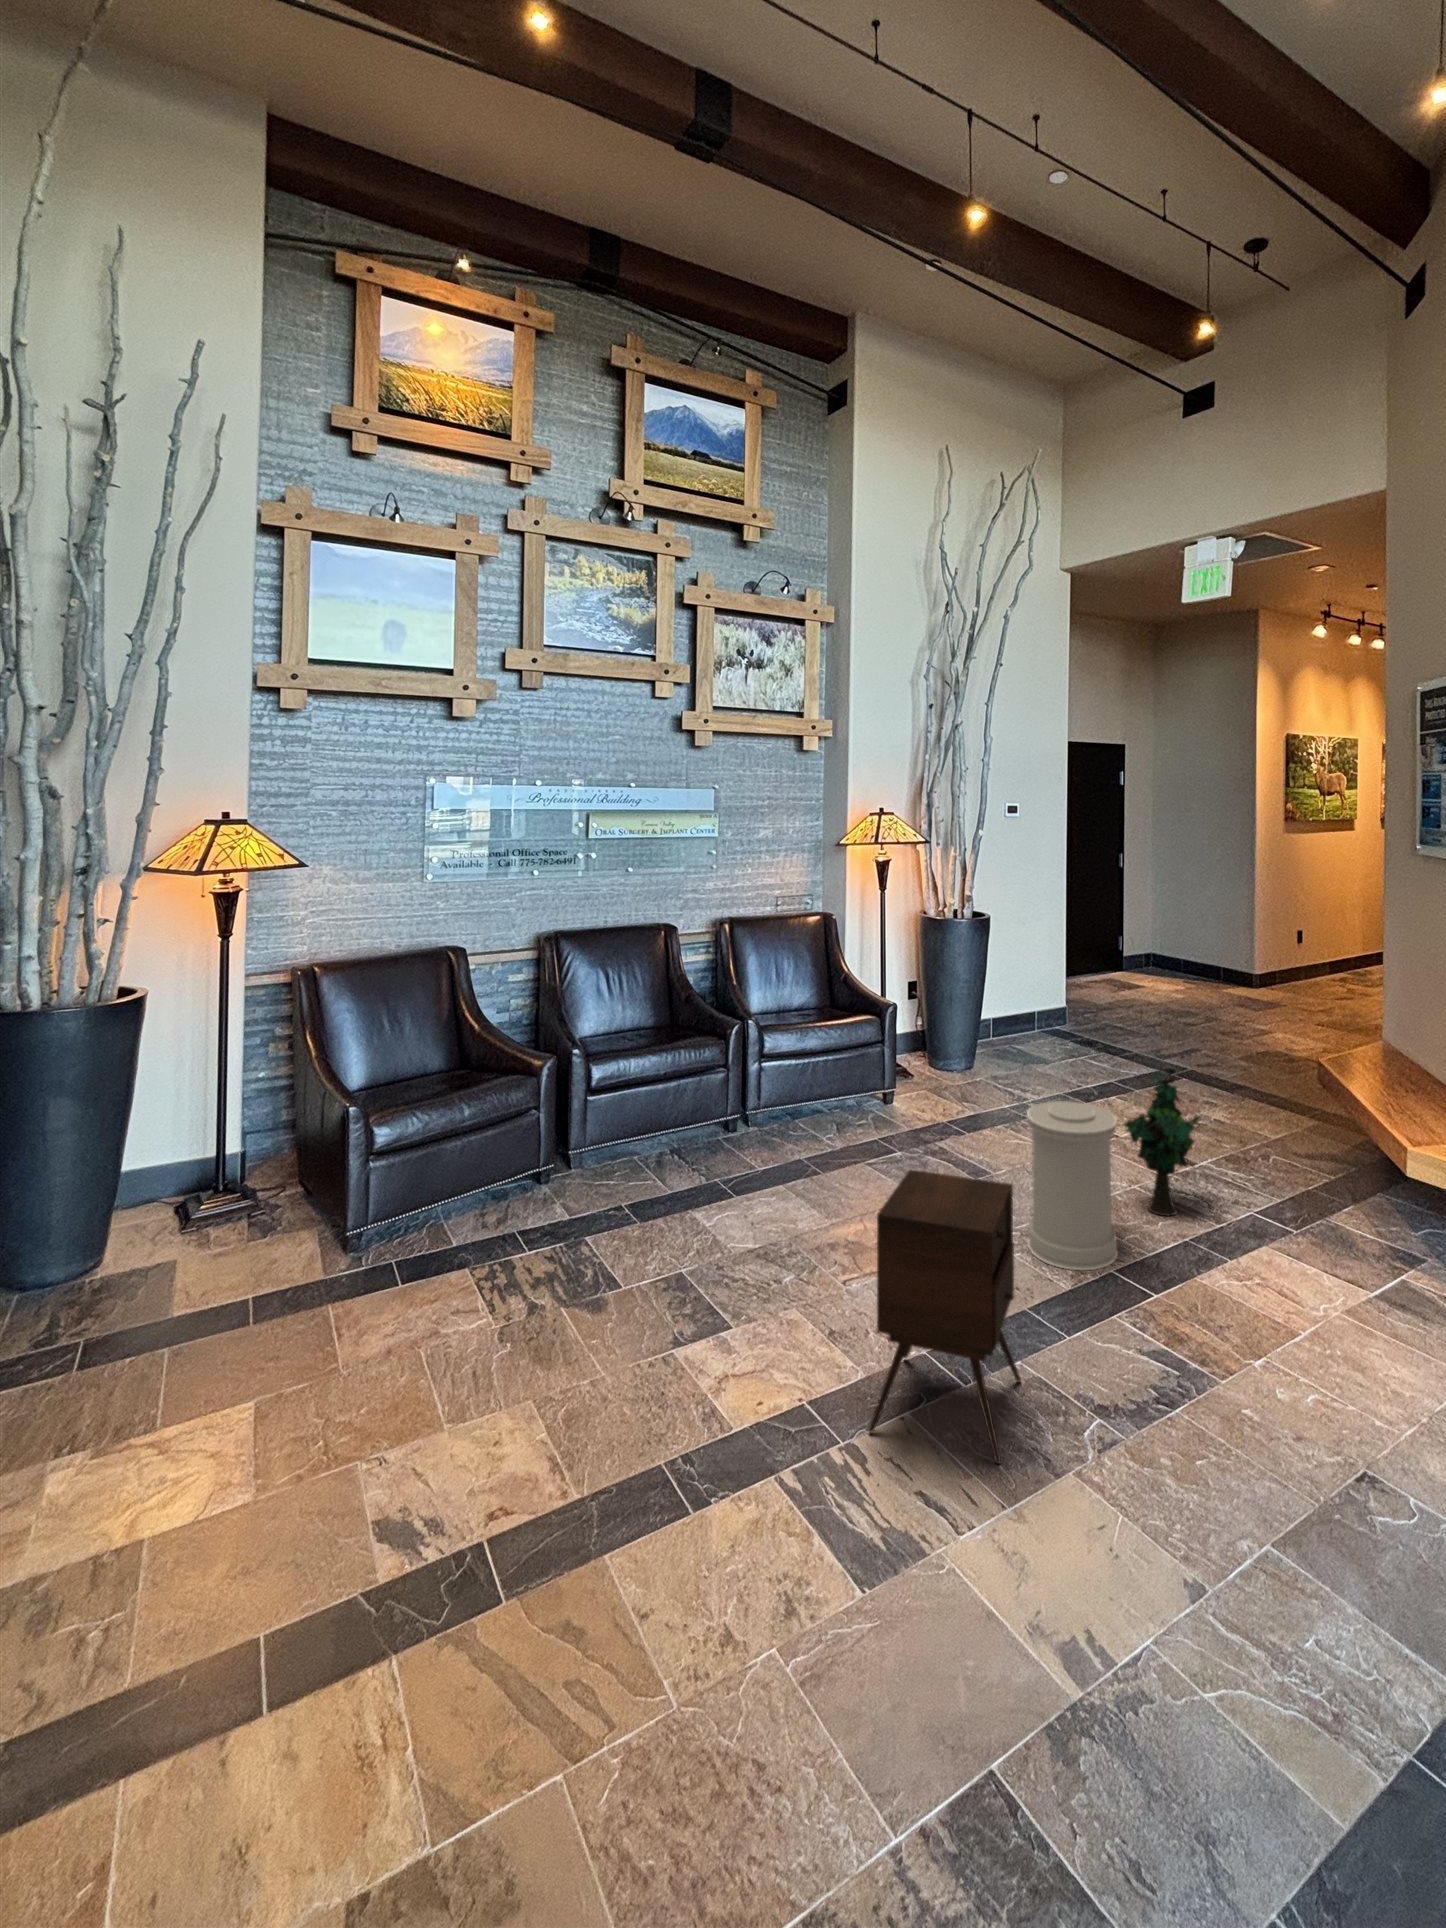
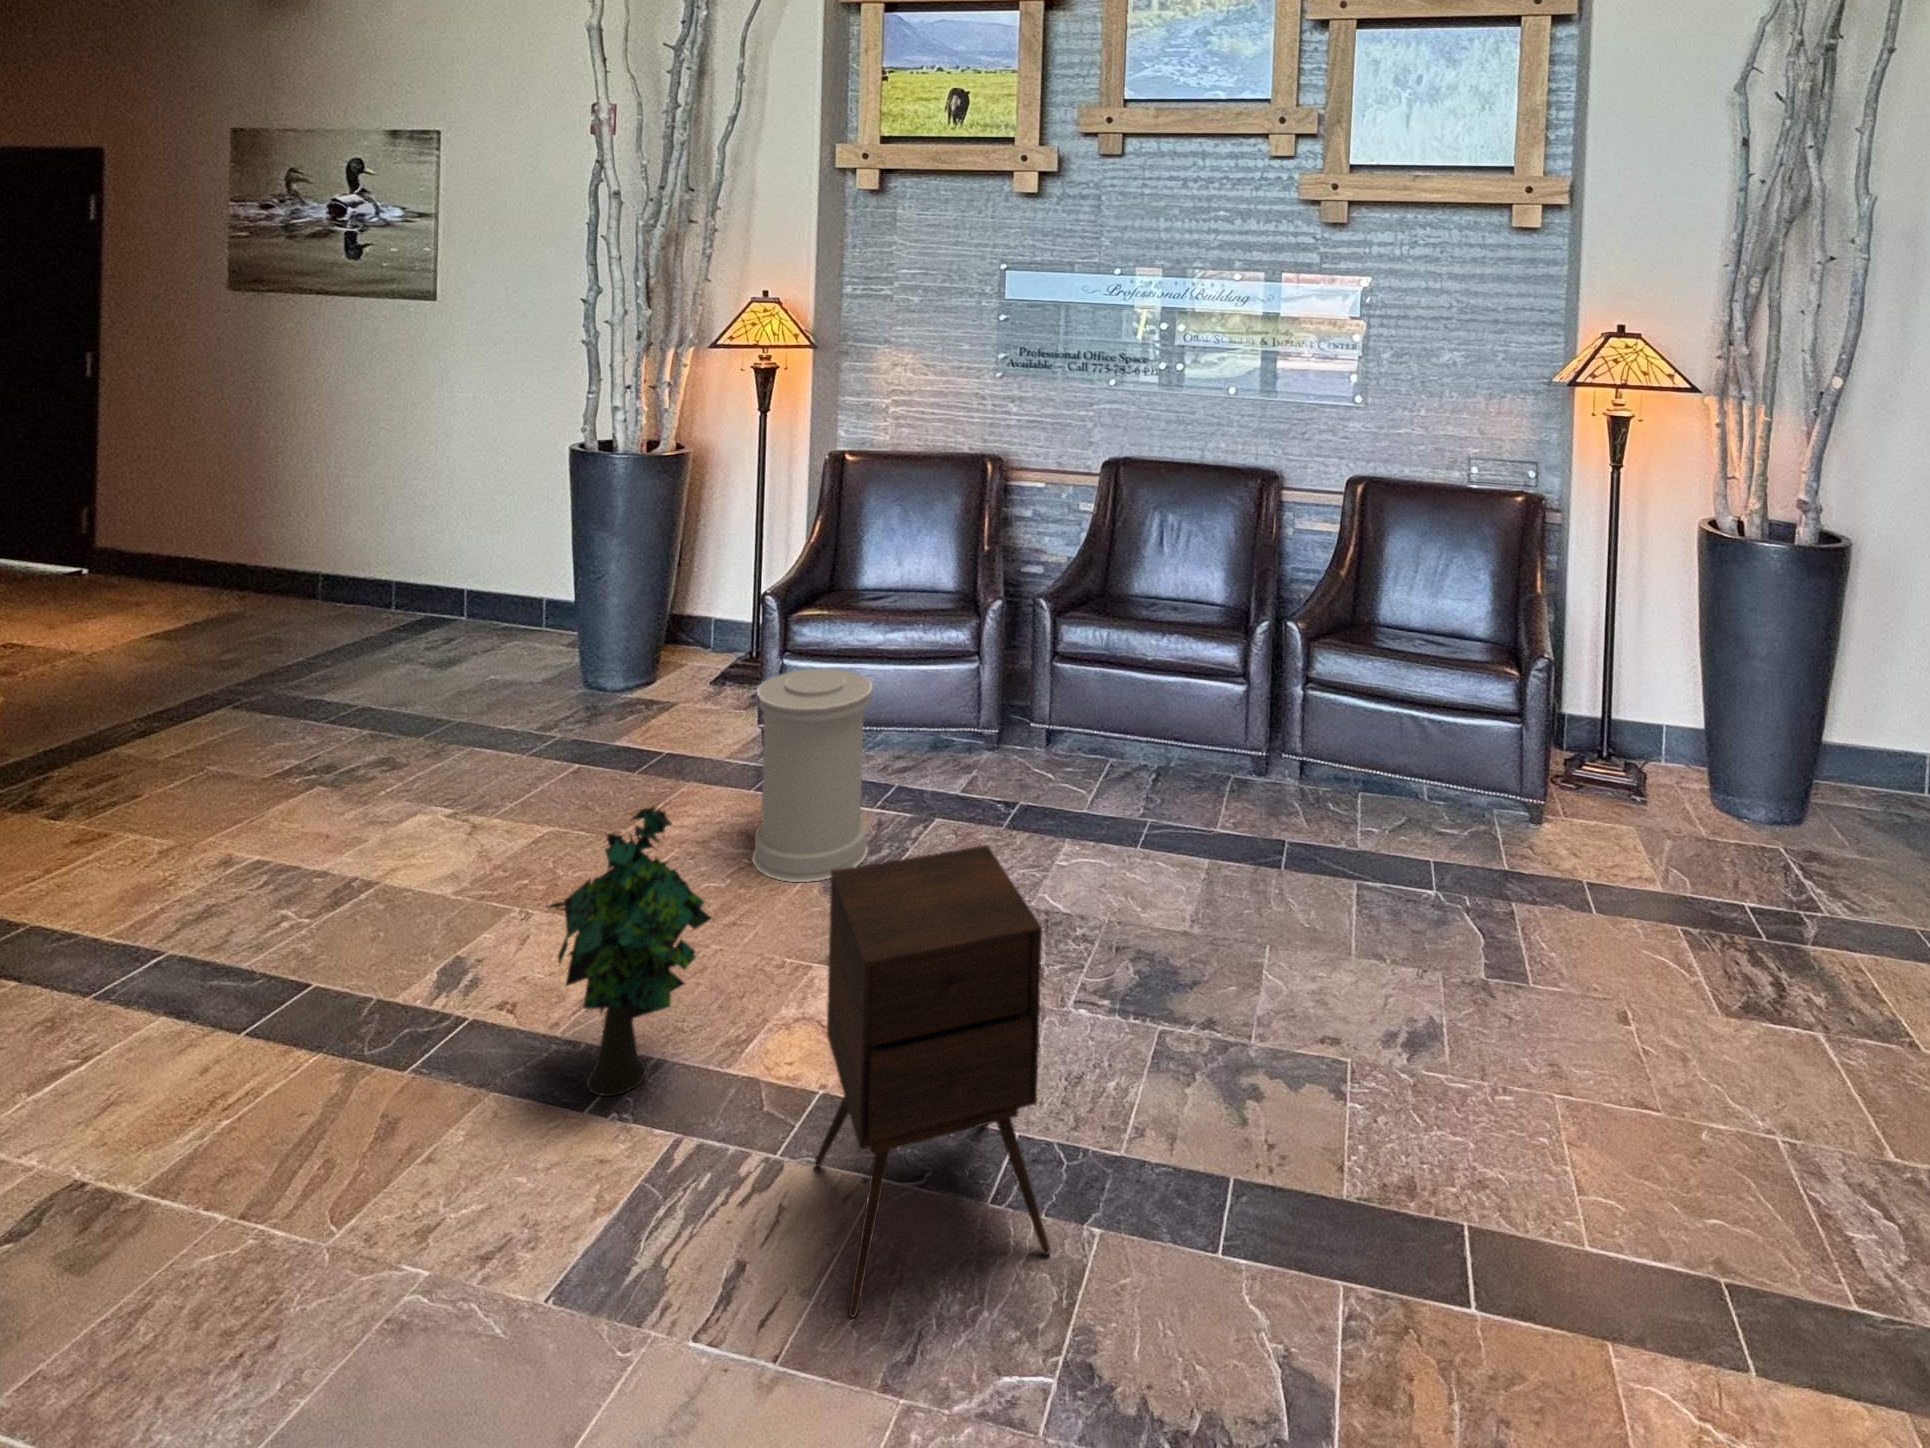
decorative plant: present [1124,1069,1199,1216] -> present [546,807,711,1096]
trash can: present [1027,1101,1118,1270] -> present [752,669,872,882]

